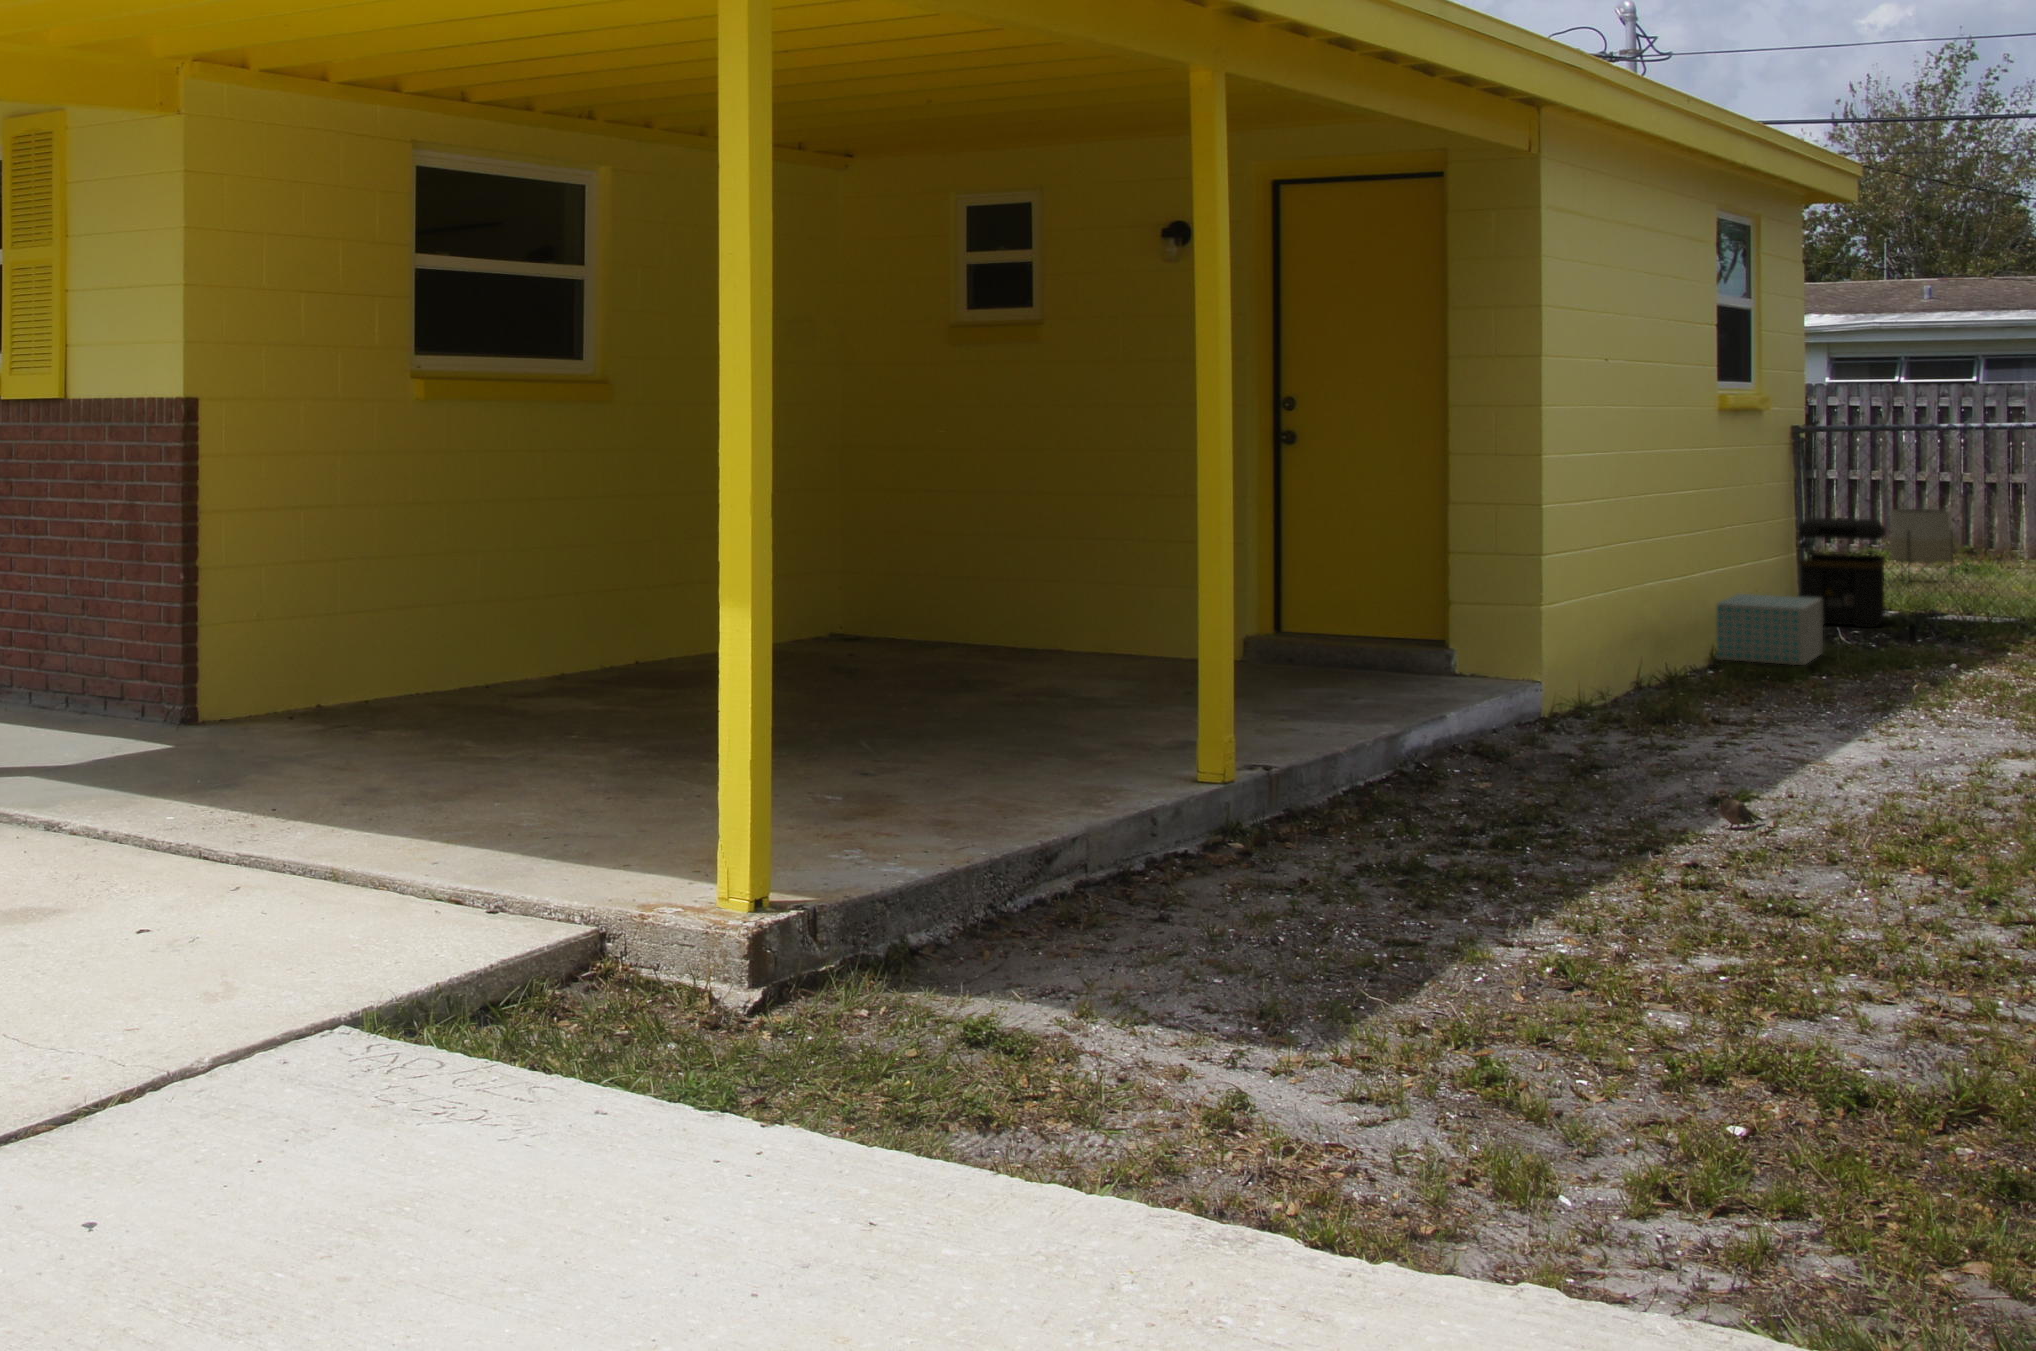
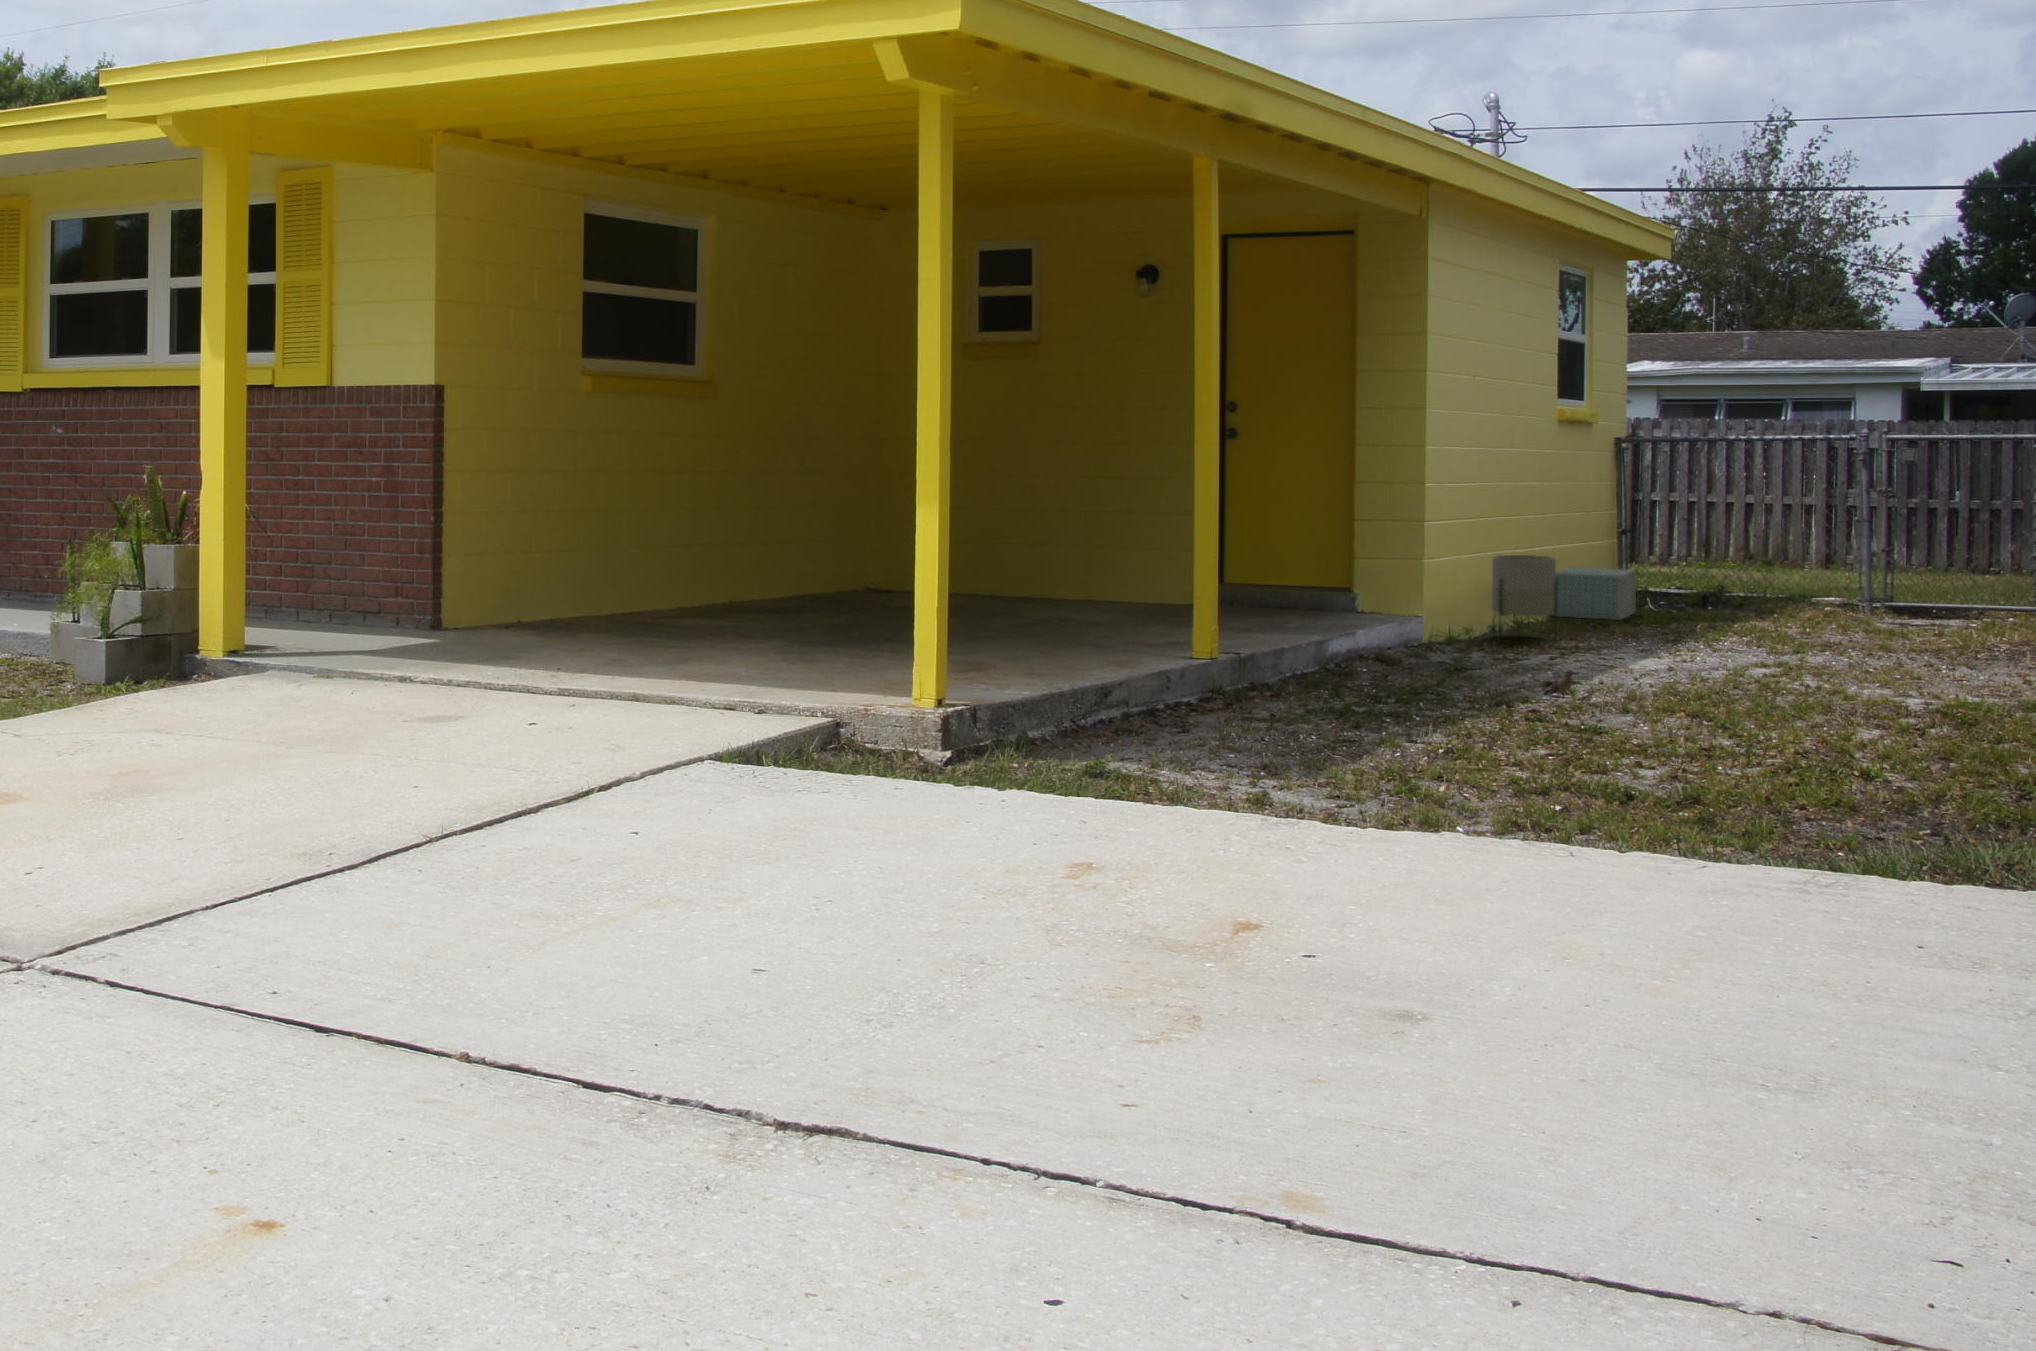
planter: present [1890,509,1953,571] -> present [1492,555,1557,618]
toolbox: present [1799,518,1886,628] -> none [1619,513,1689,600]

